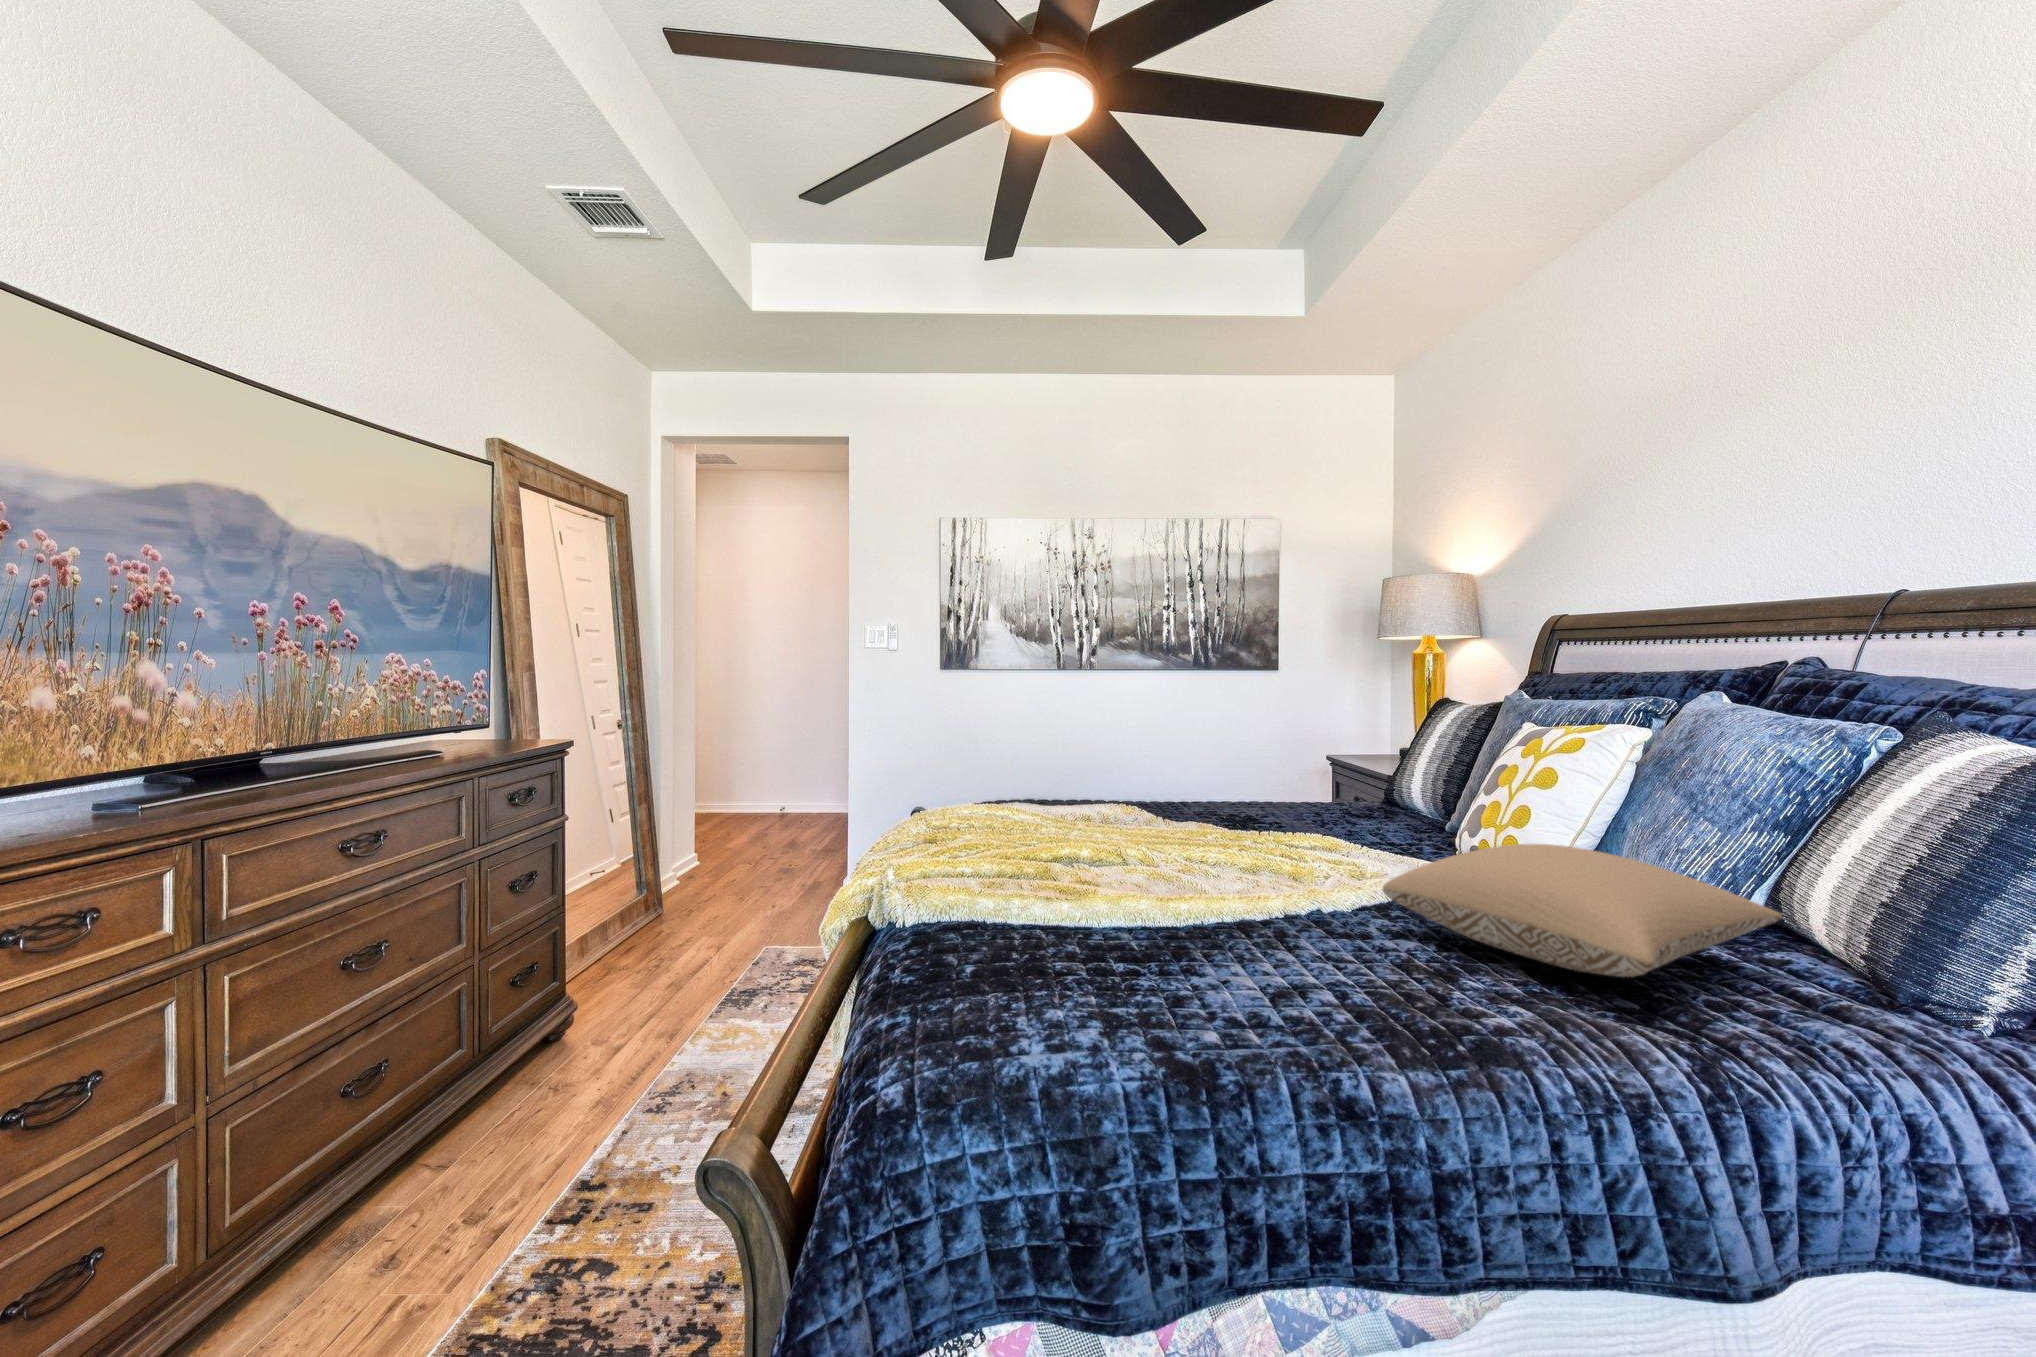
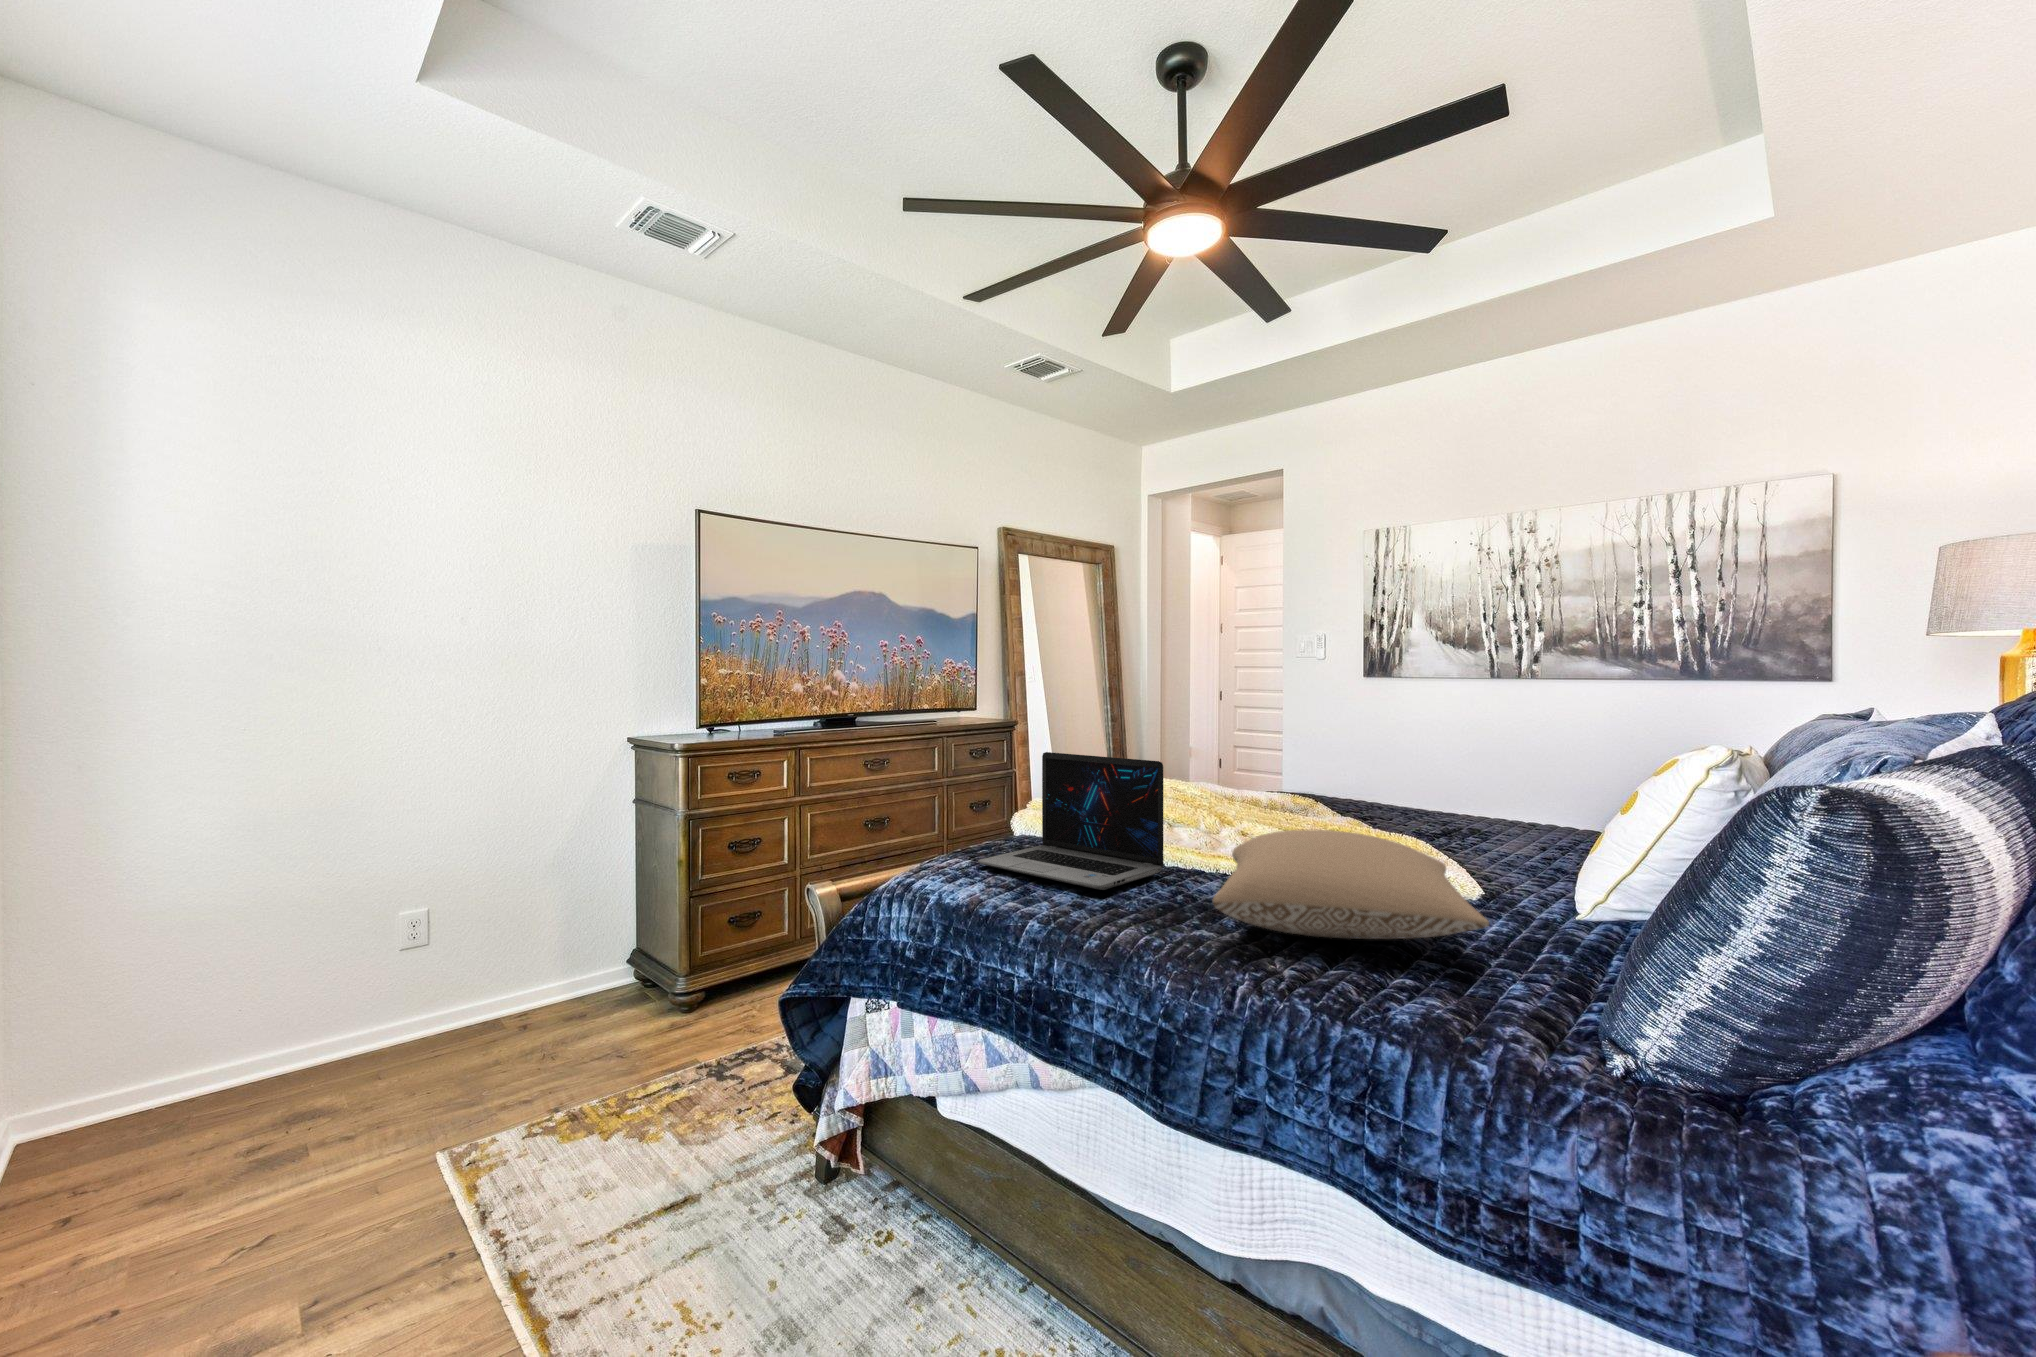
laptop: none [1097,788,1365,988] -> present [978,752,1163,890]

